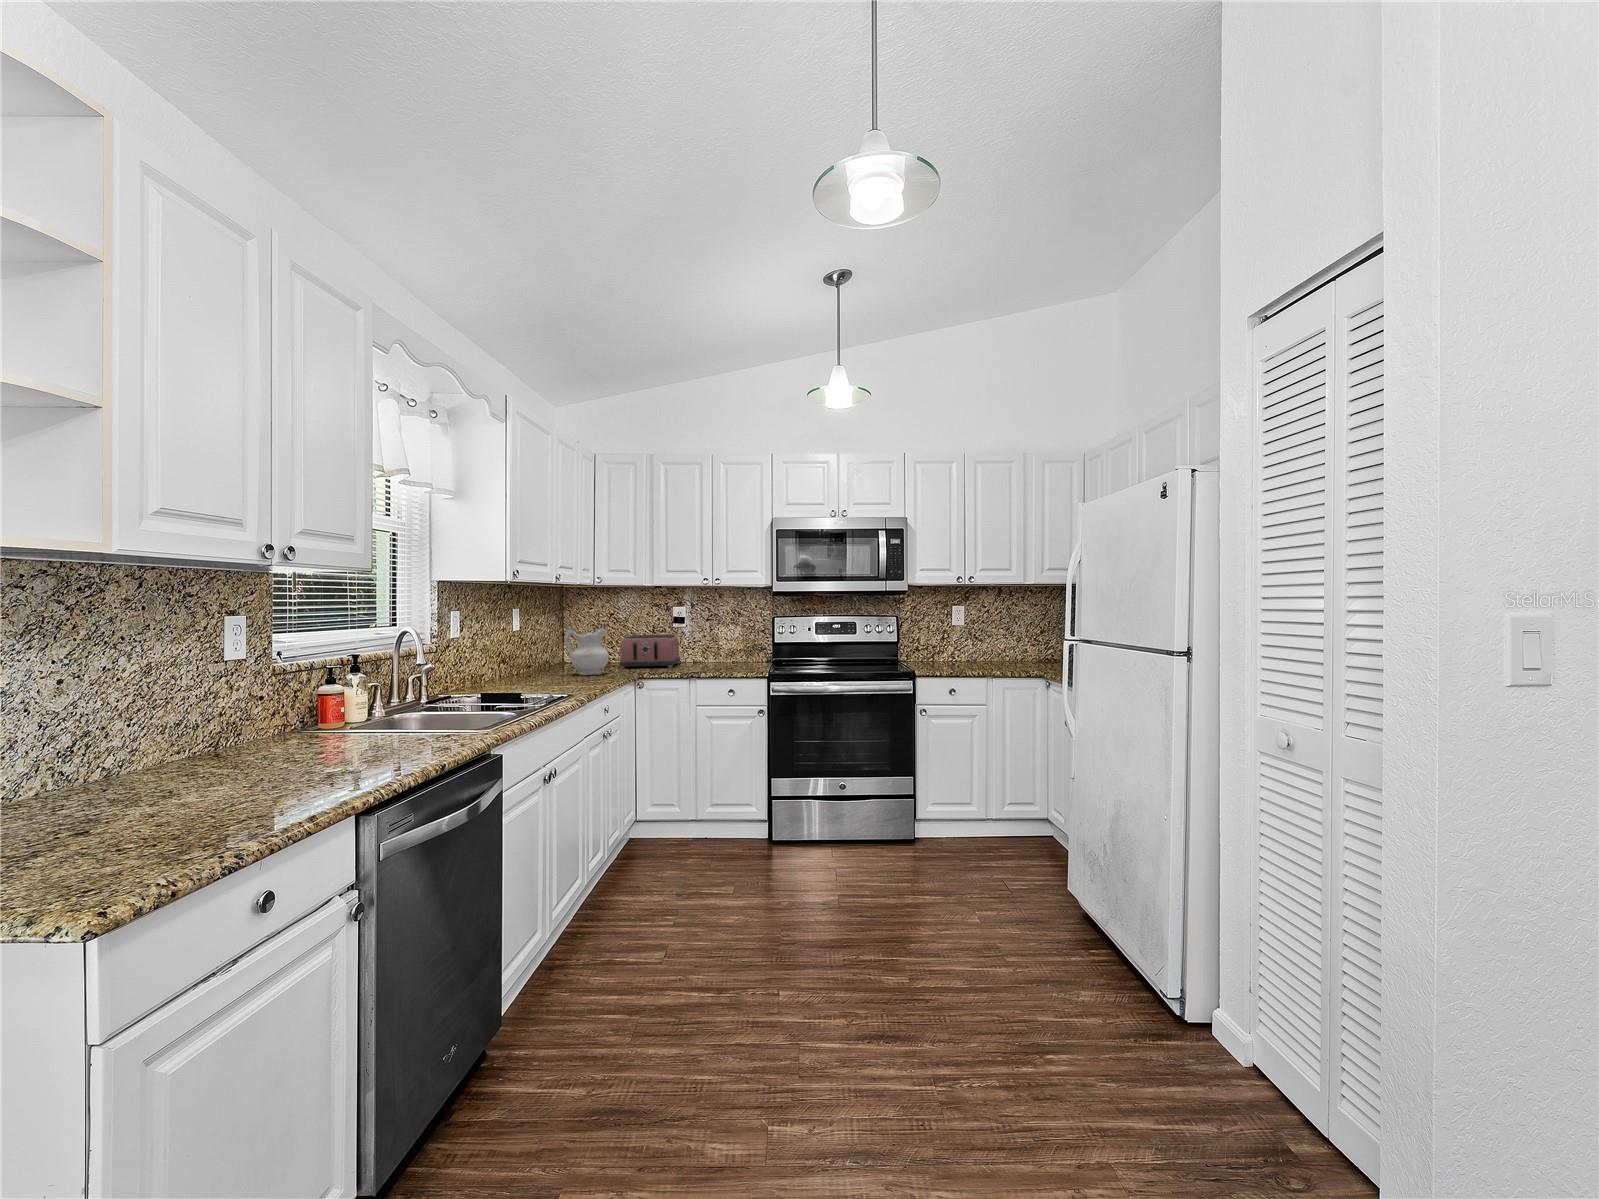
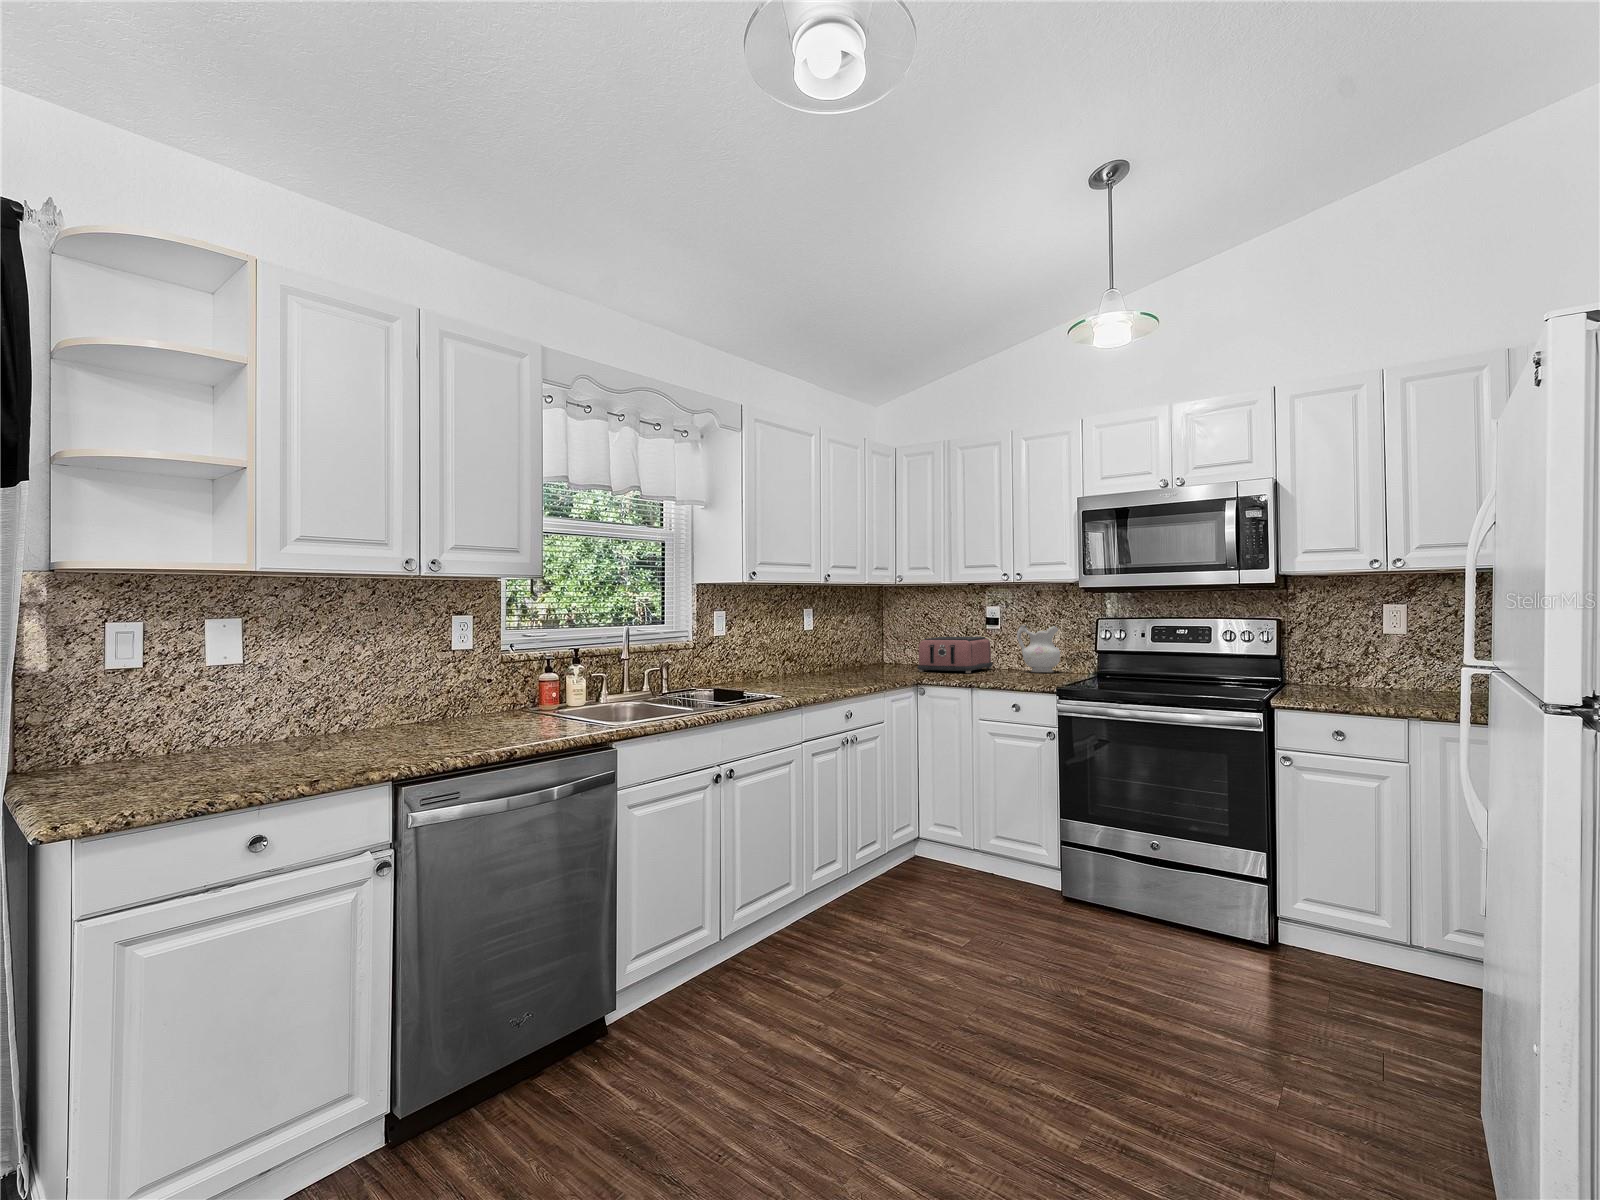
ceramic pitcher: present [565,628,609,675] -> present [1017,625,1060,673]

